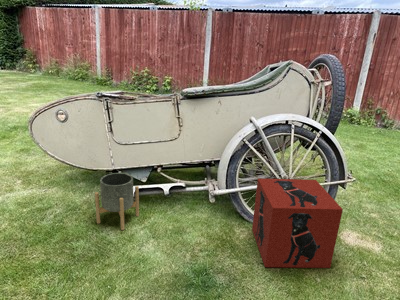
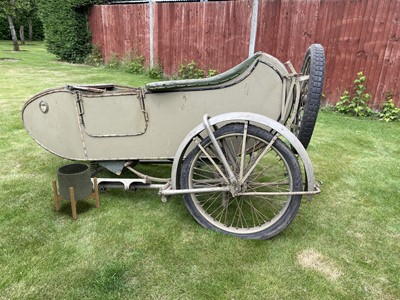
storage box: present [252,178,343,268] -> none [188,179,271,289]

